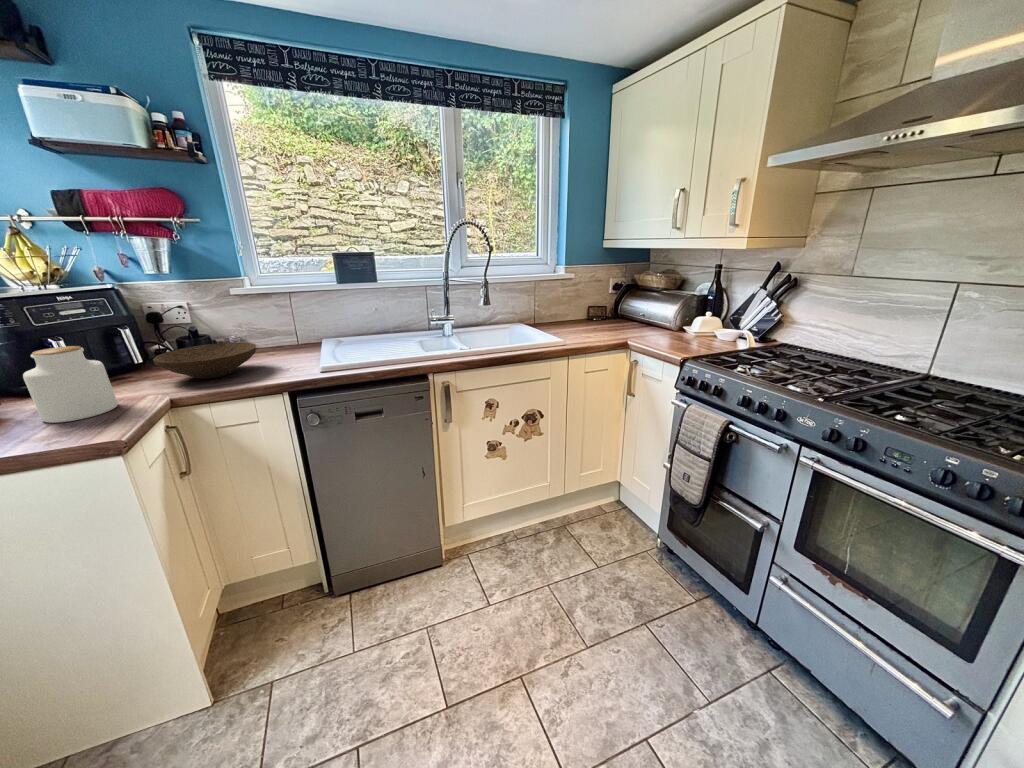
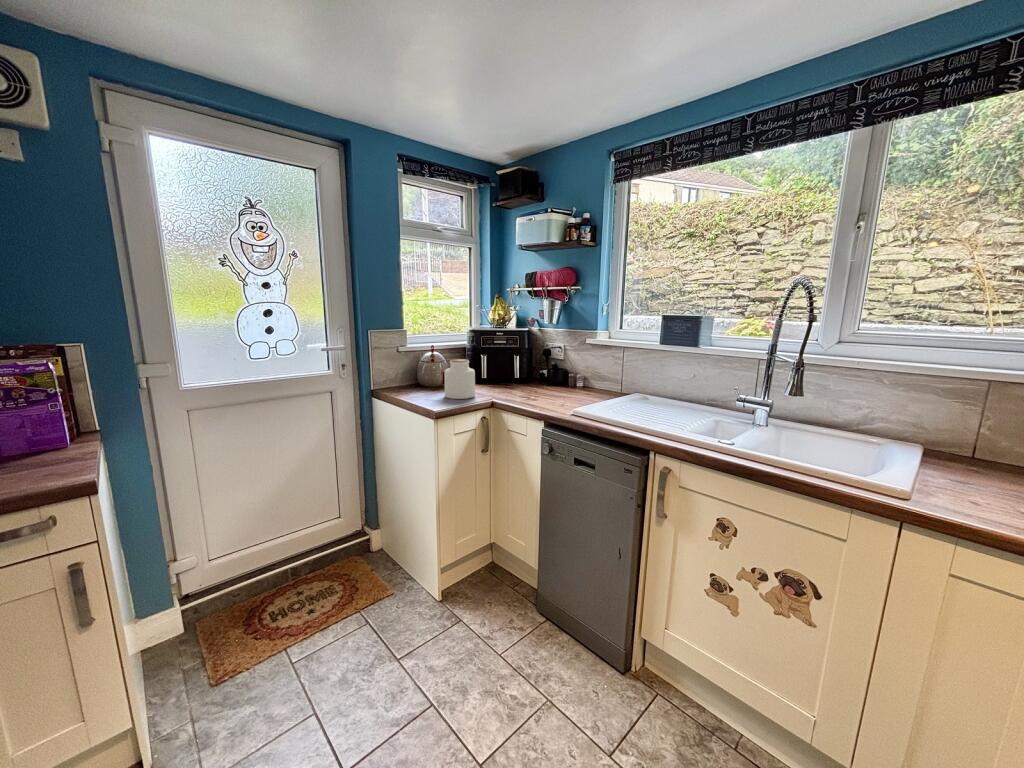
wooden bowl: present [153,342,256,379] -> none [505,375,565,399]

